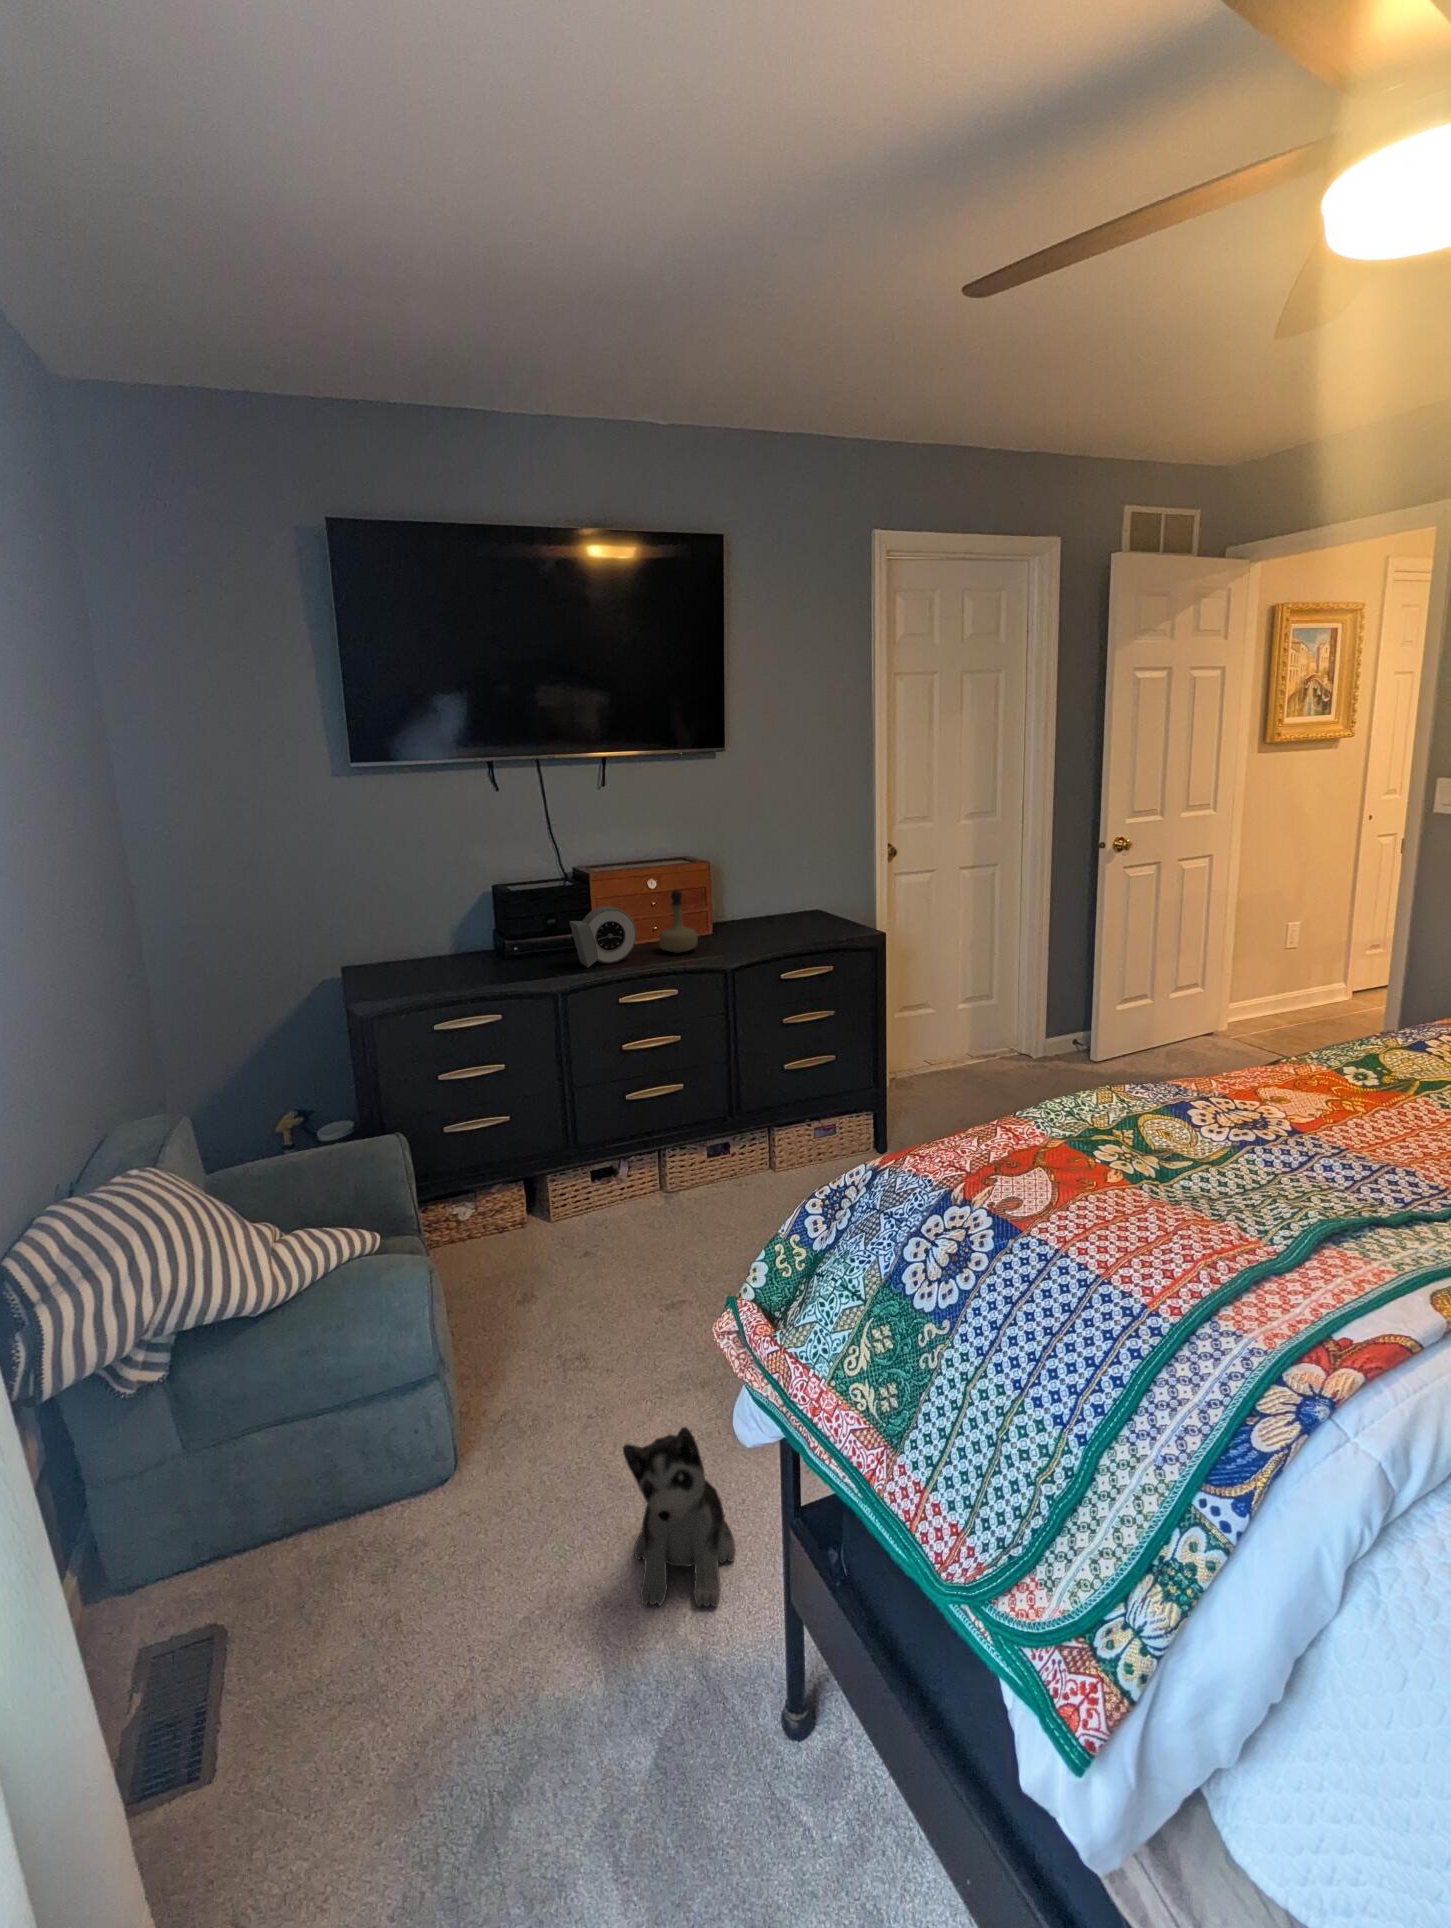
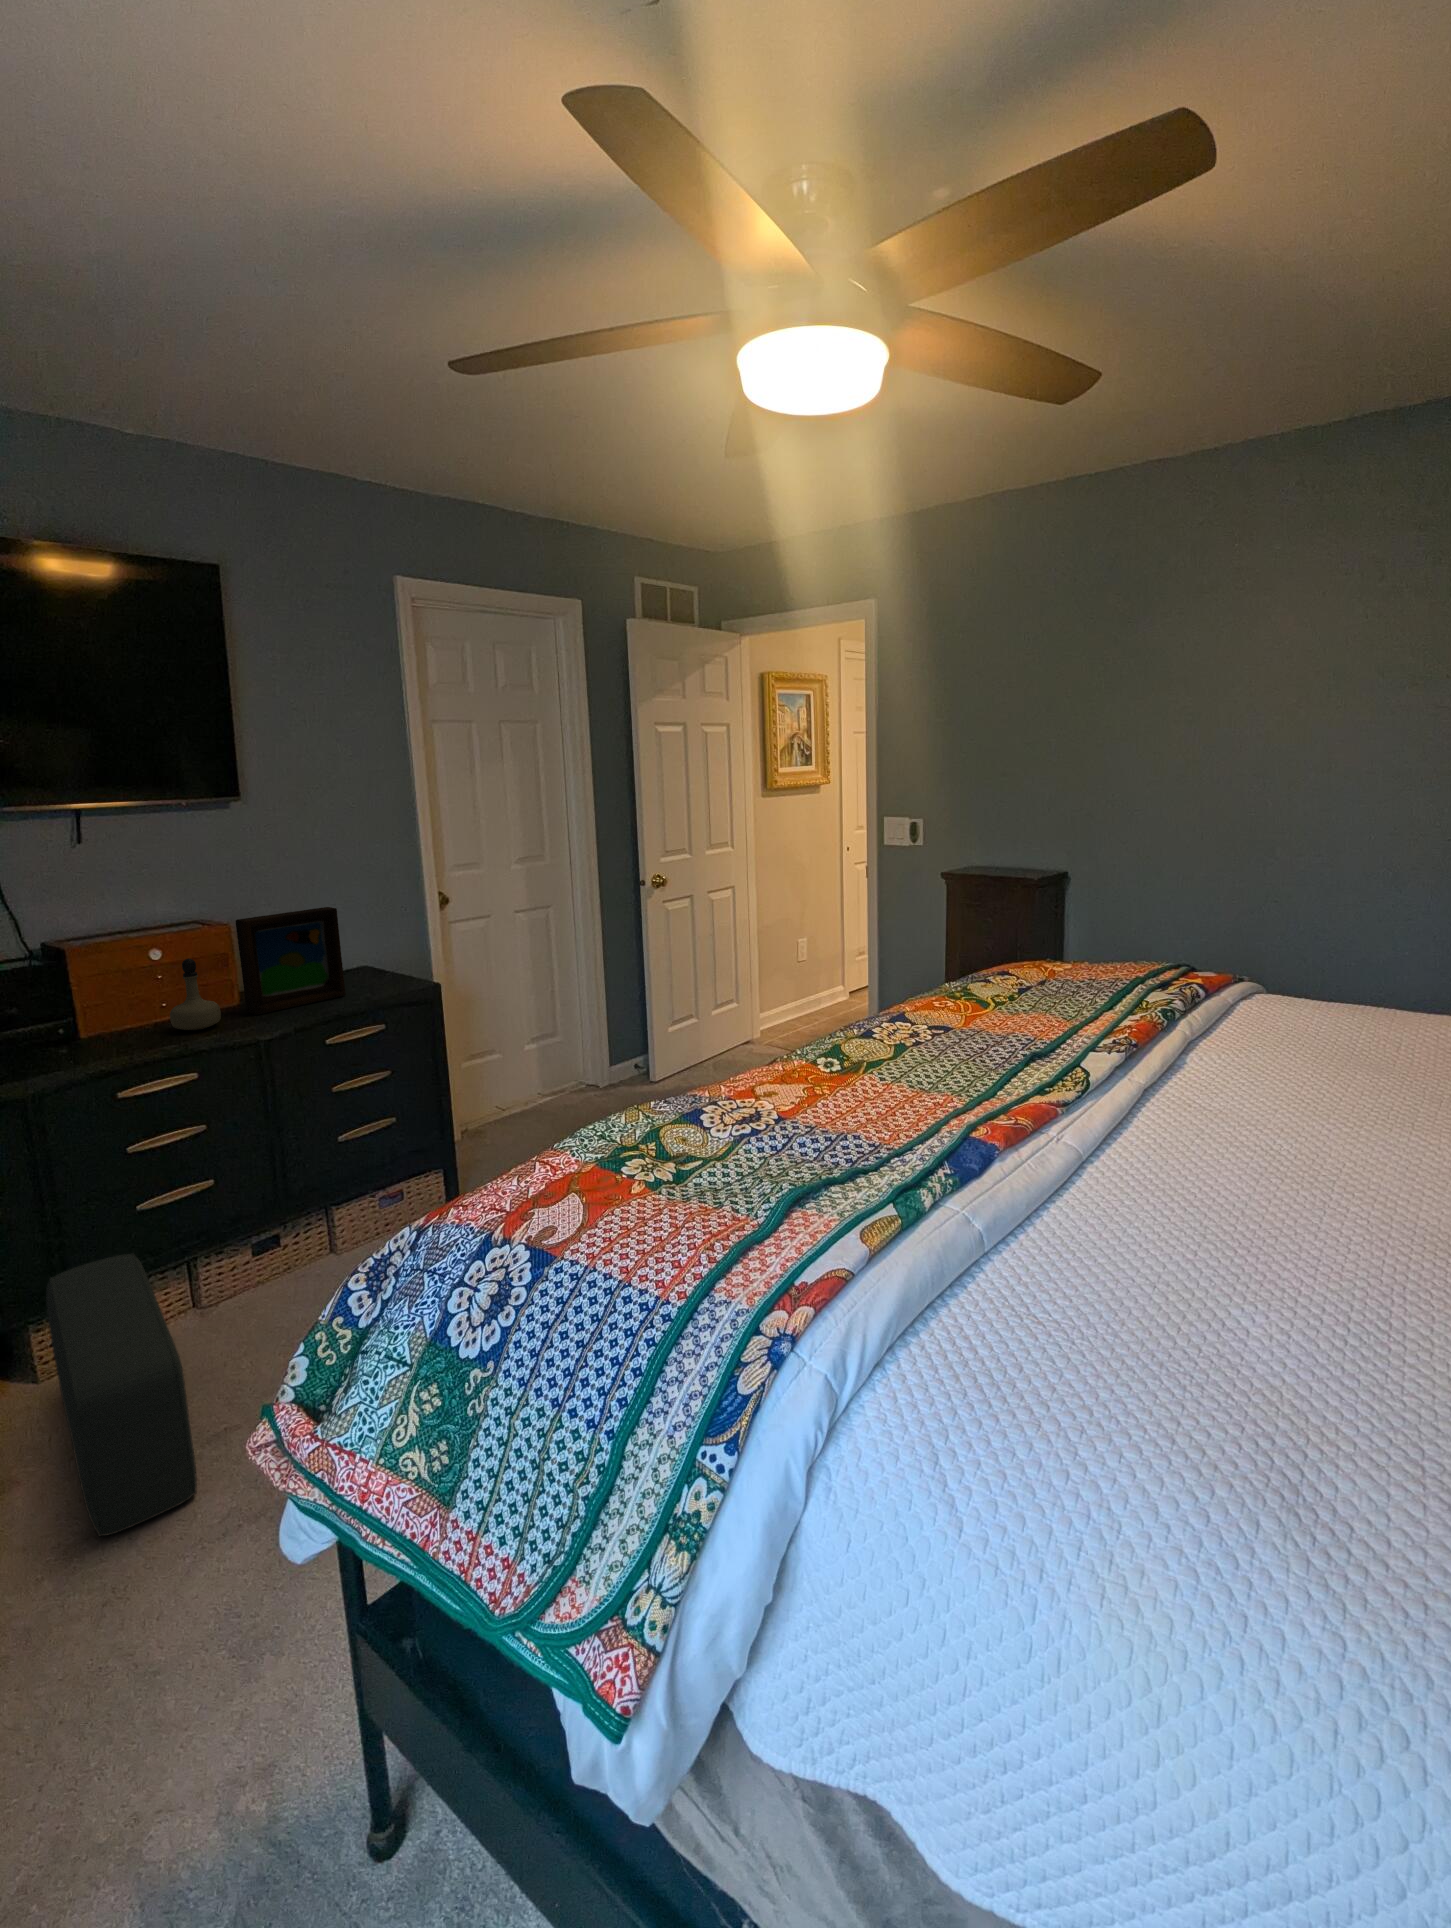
picture frame: none [715,851,800,945] -> present [236,907,346,1015]
alarm clock: present [570,906,636,967] -> none [41,985,138,1061]
pouf: none [560,1135,657,1363] -> present [46,1253,197,1536]
plush toy: present [623,1427,736,1607] -> none [146,1567,305,1796]

